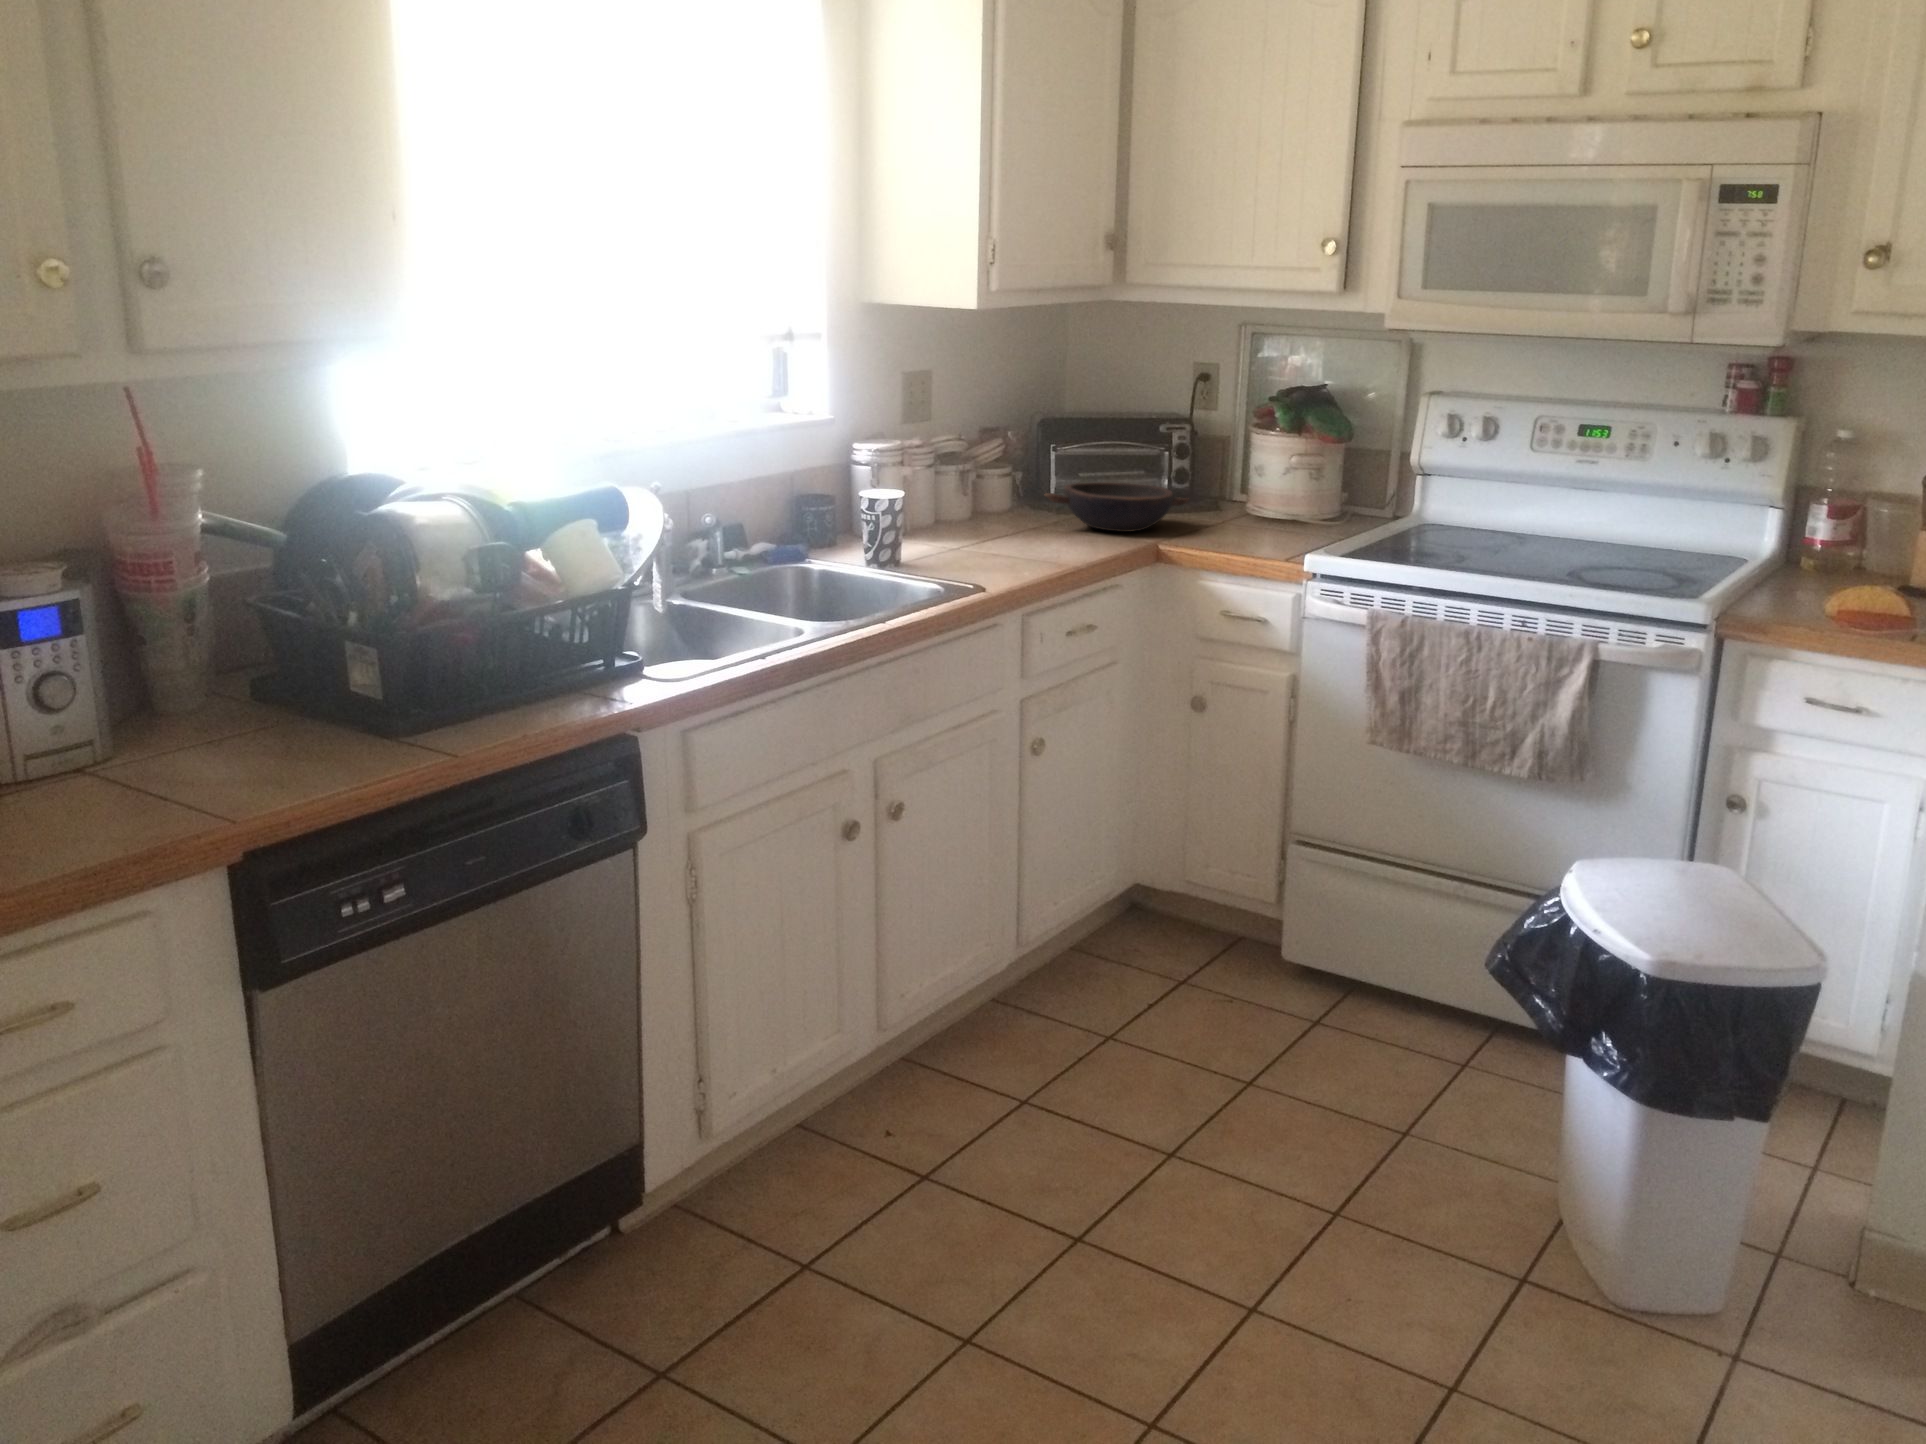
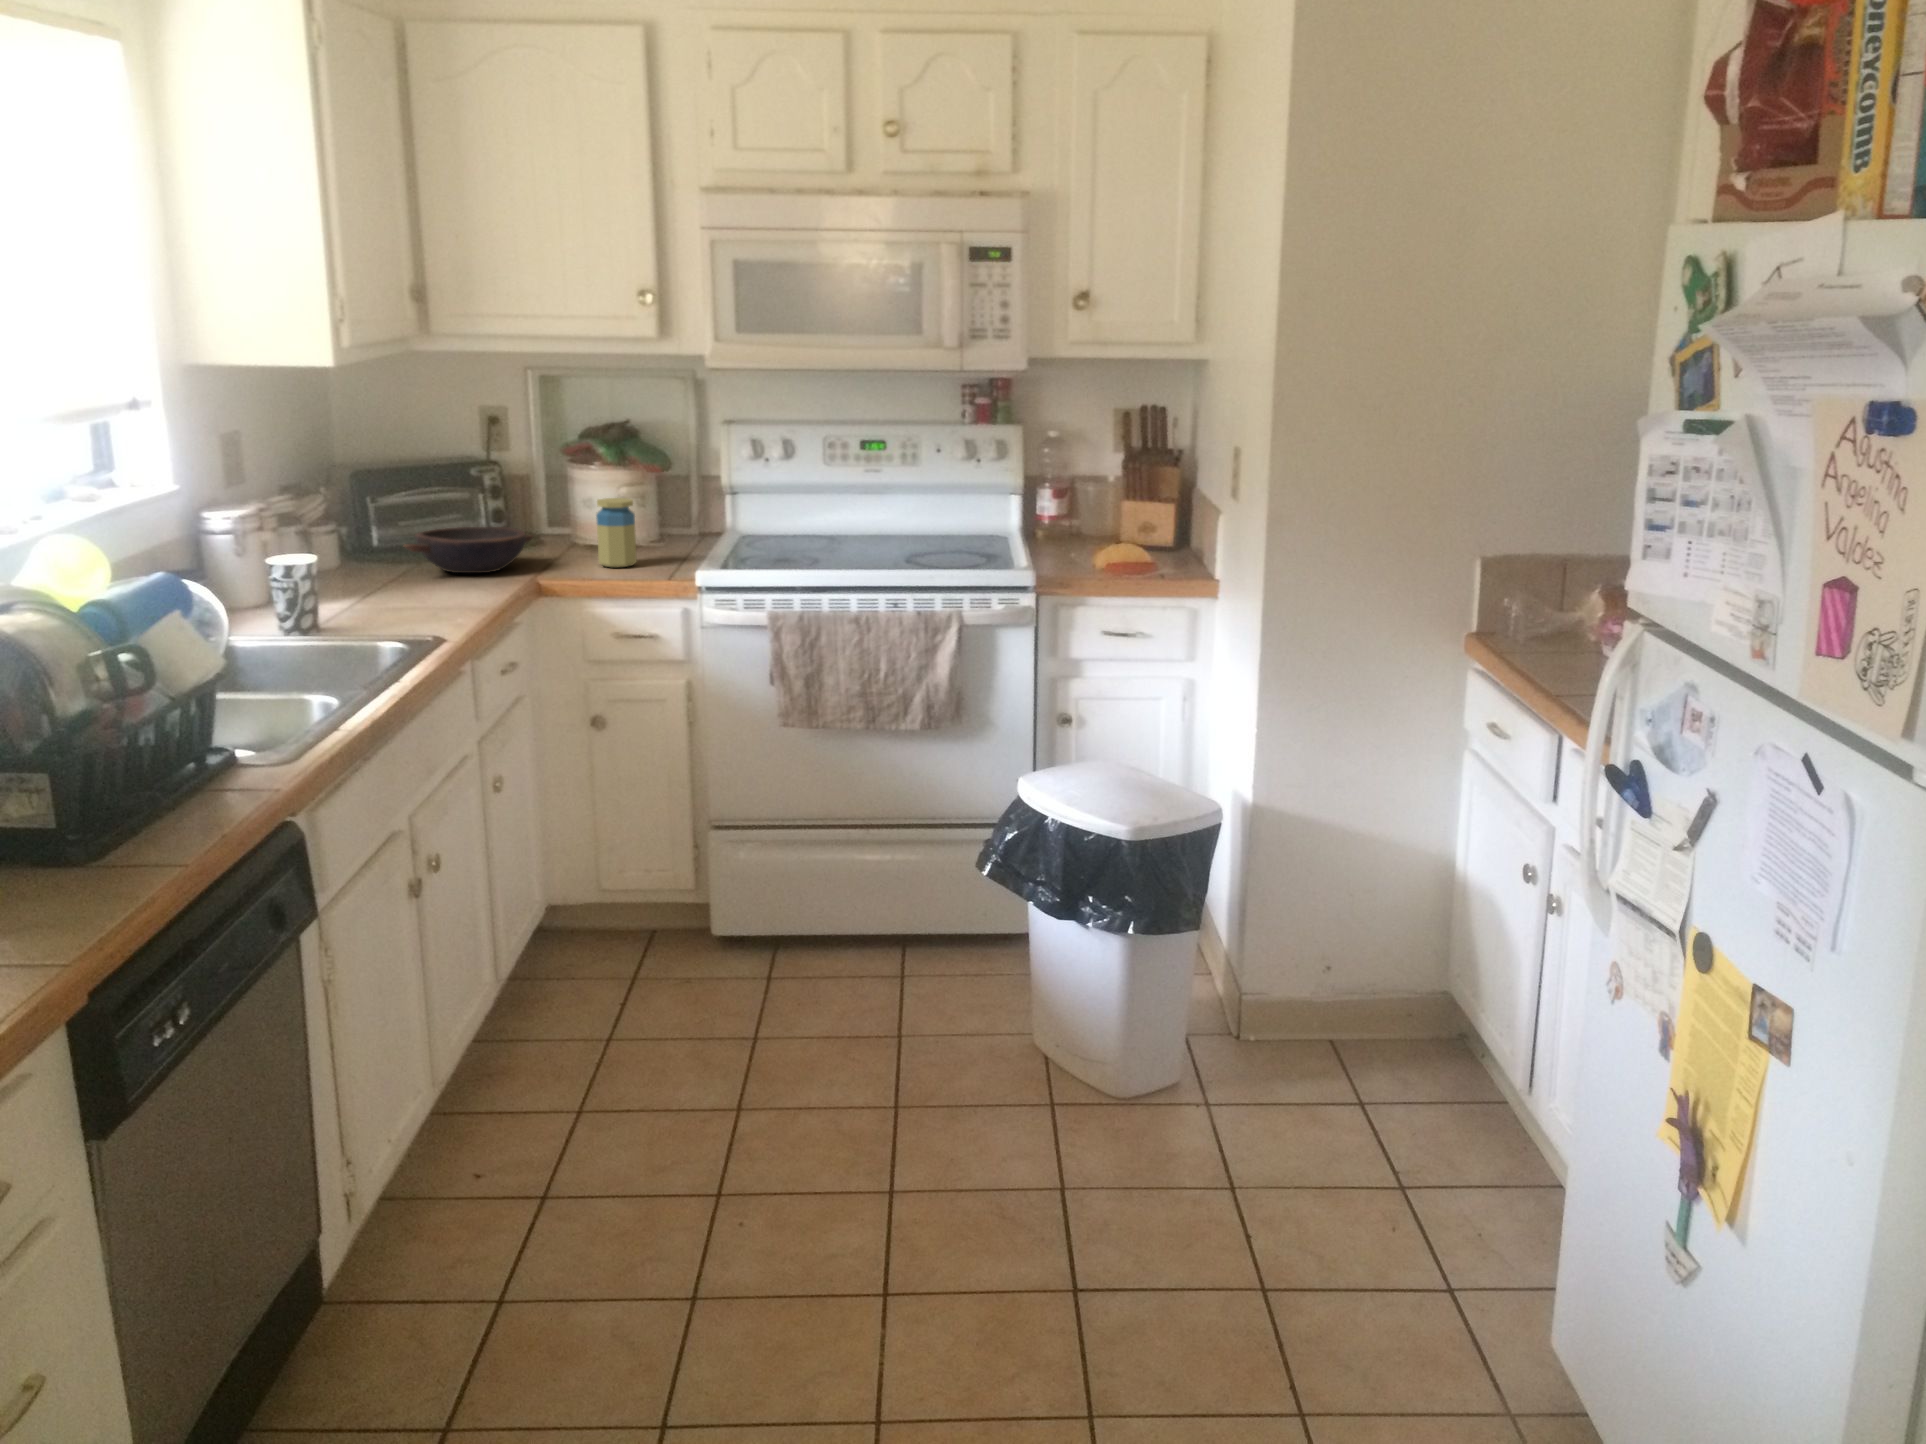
jar: none [1237,466,1284,543] -> present [596,498,637,567]

